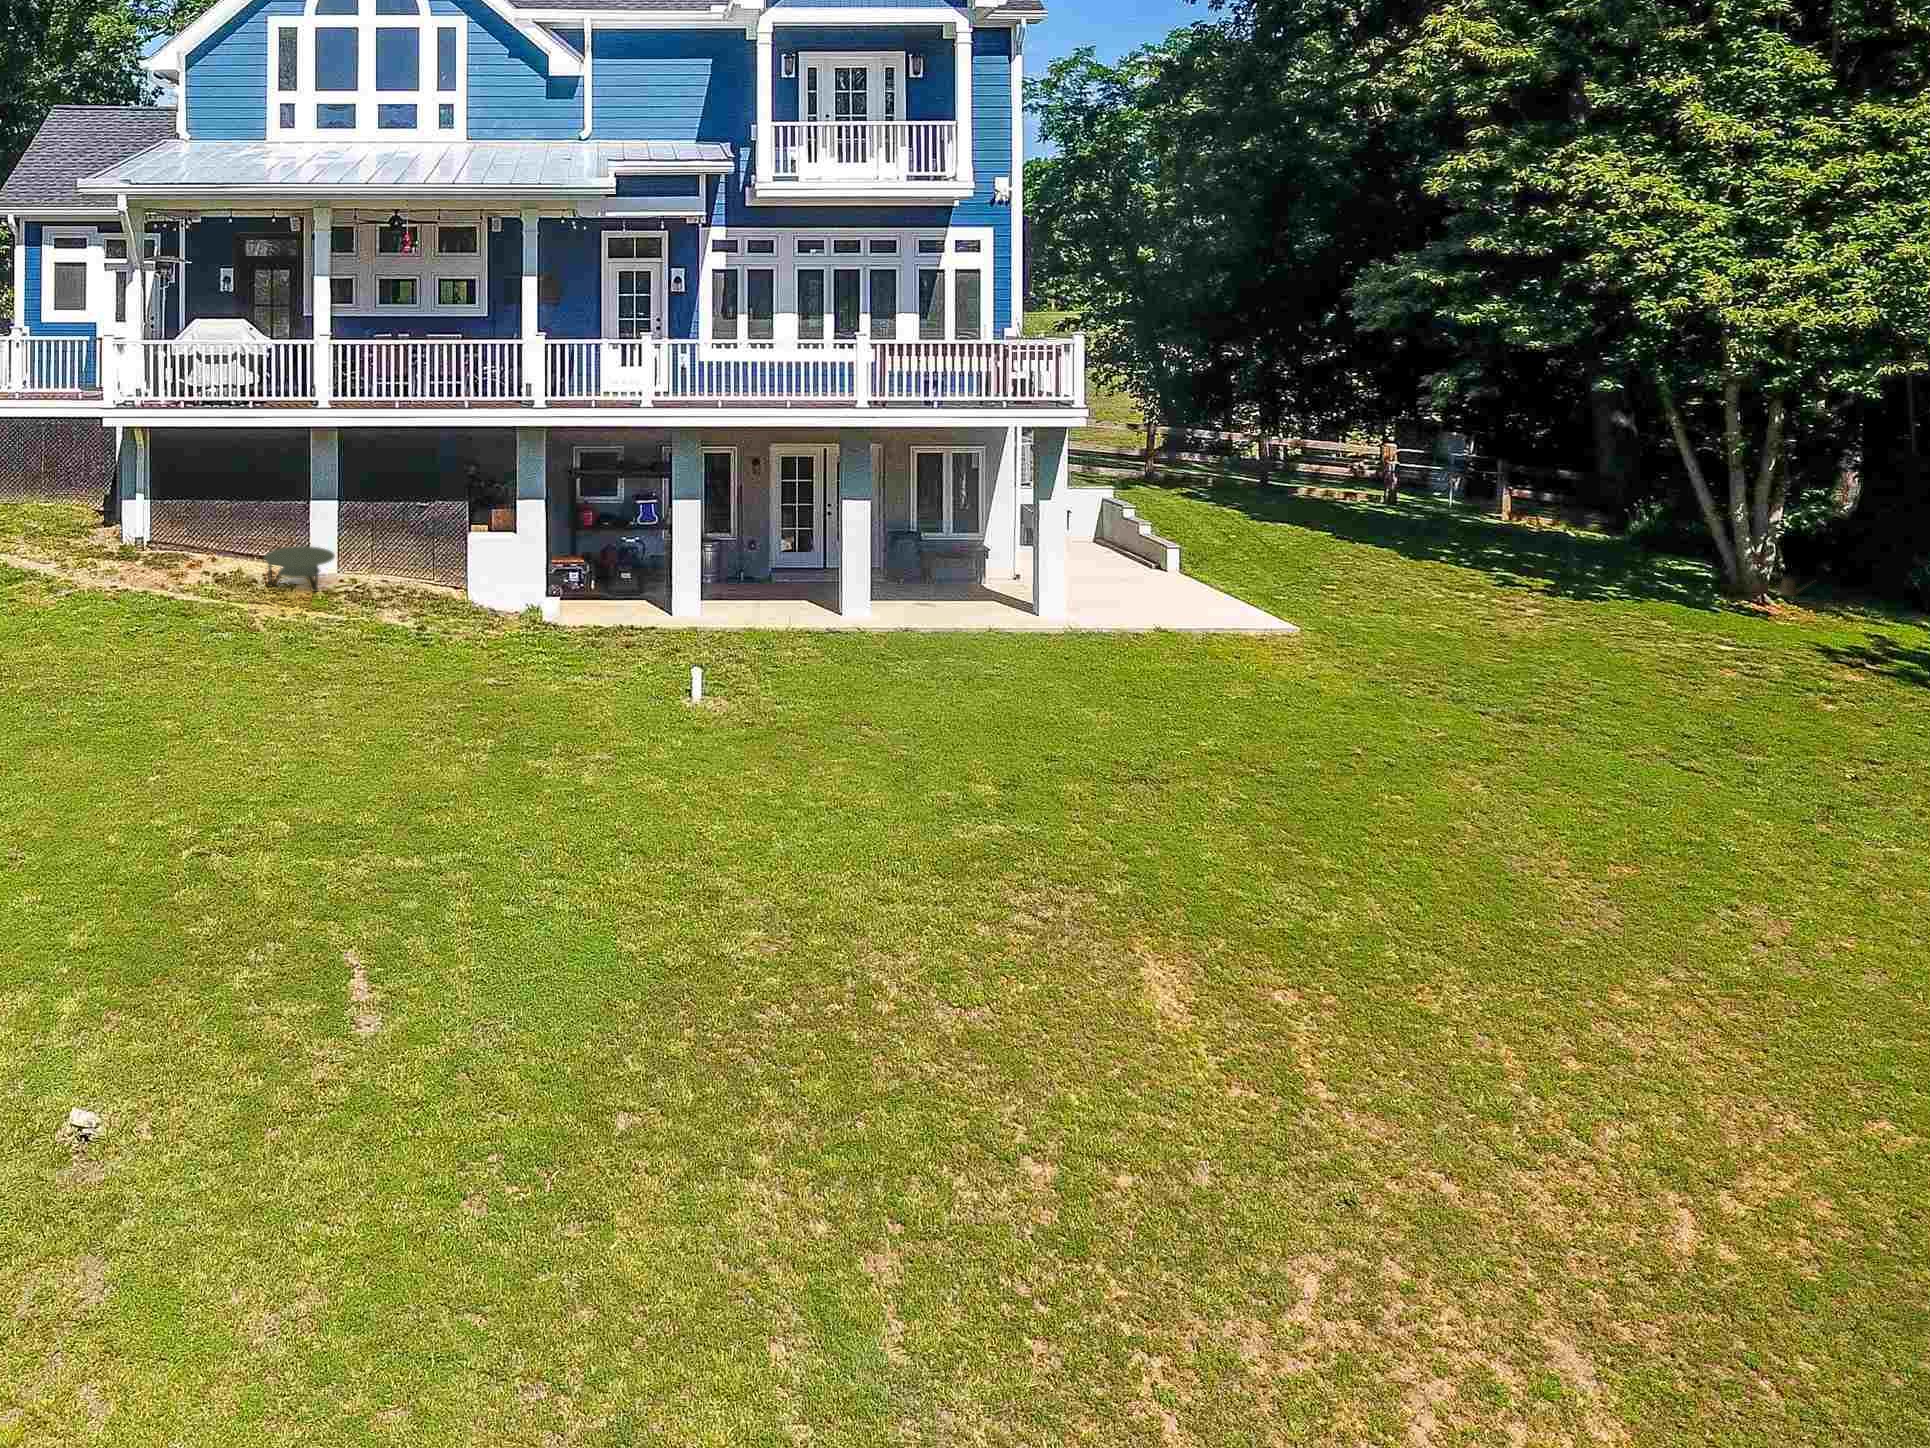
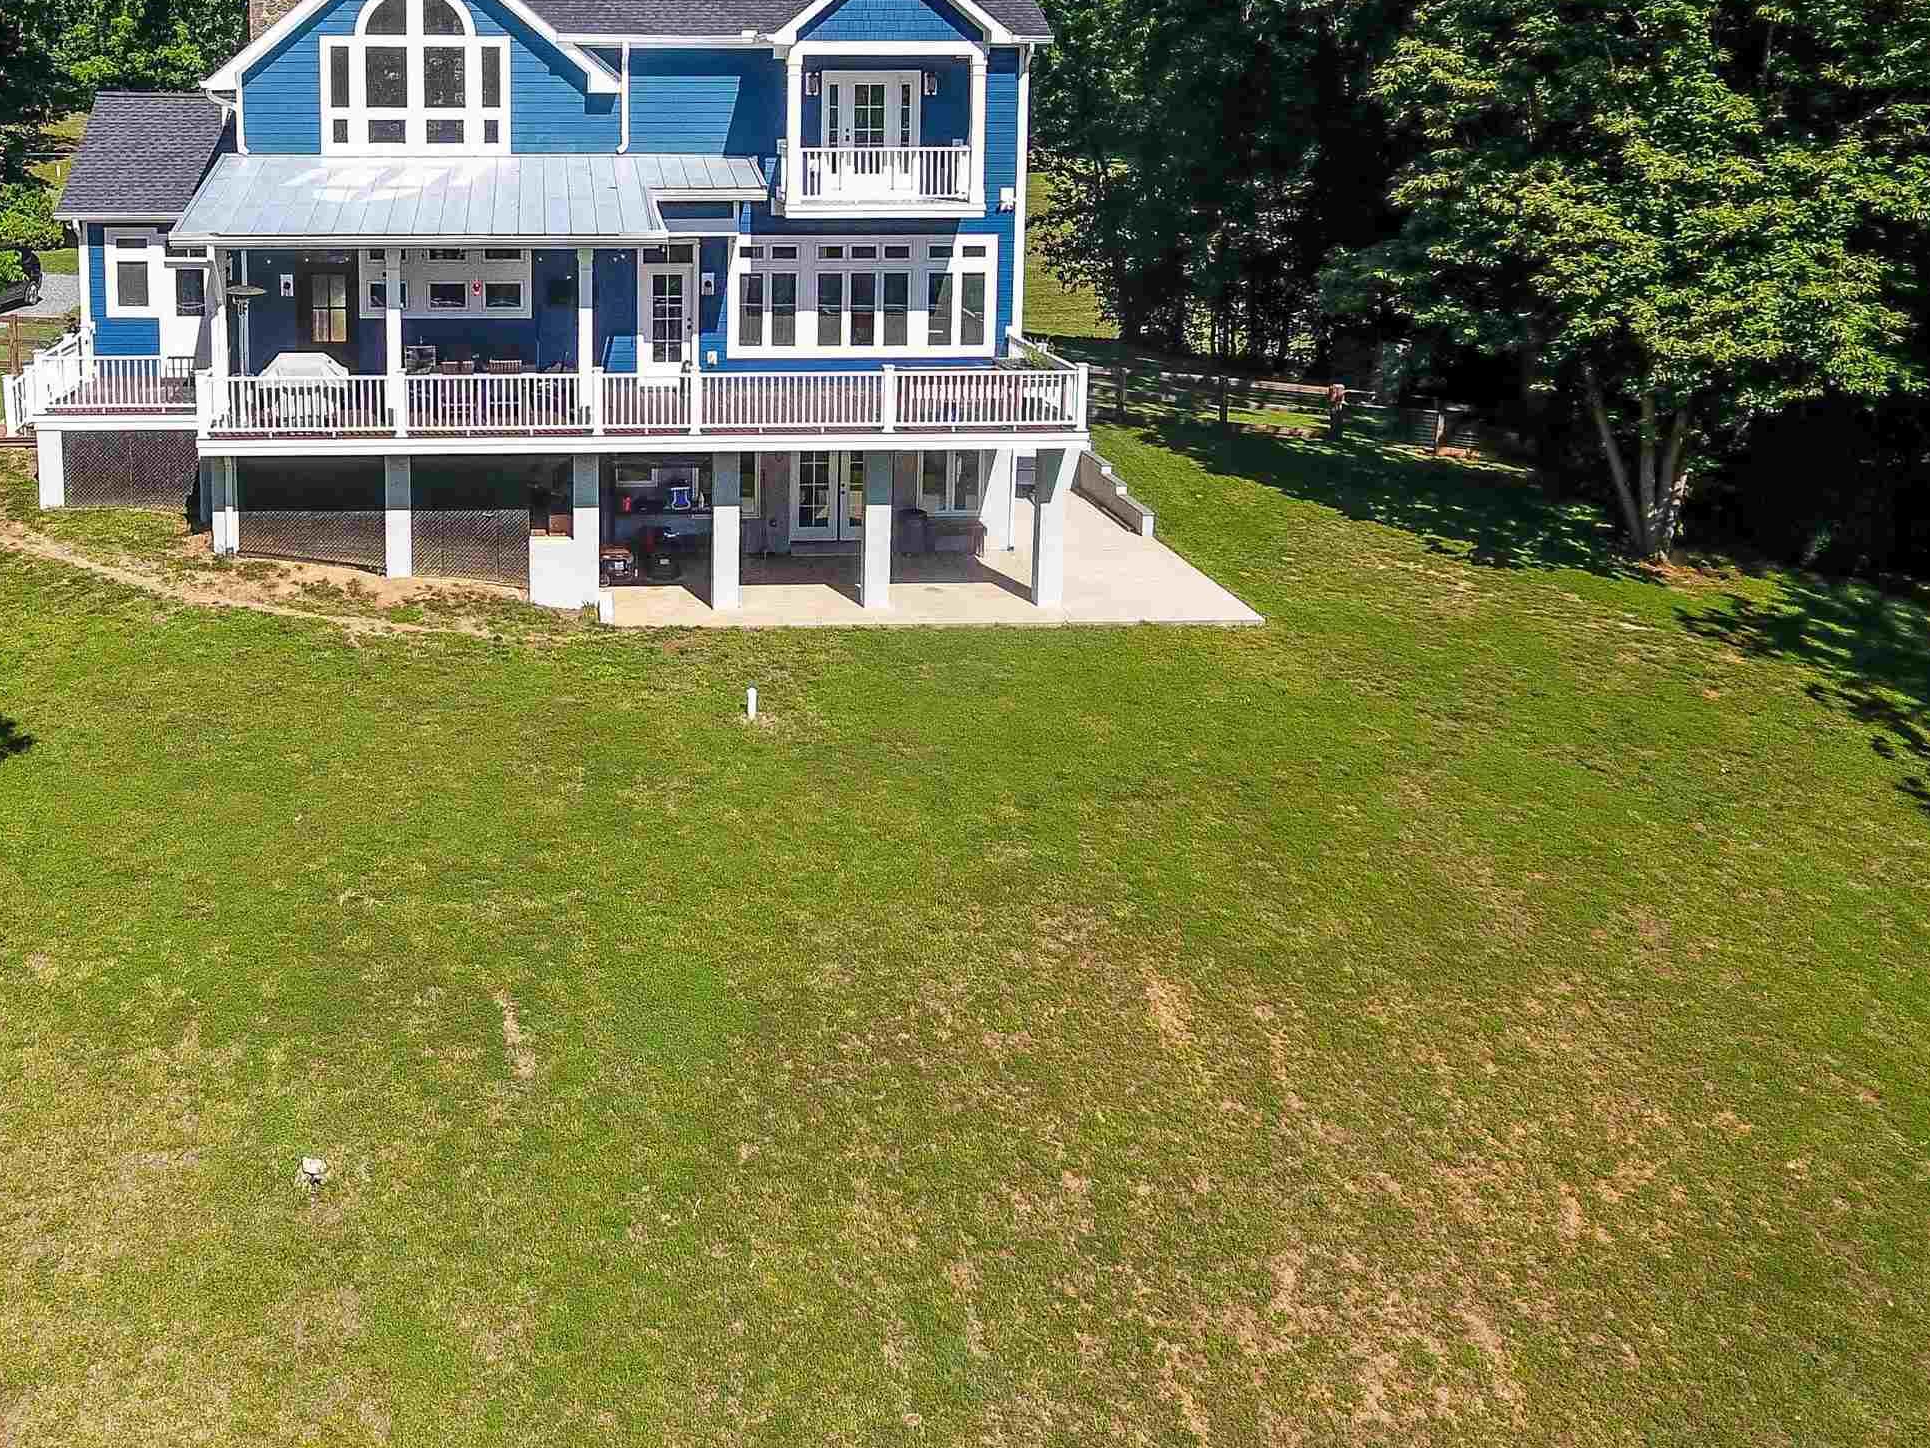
round table: present [264,546,335,592] -> none [343,547,408,592]

